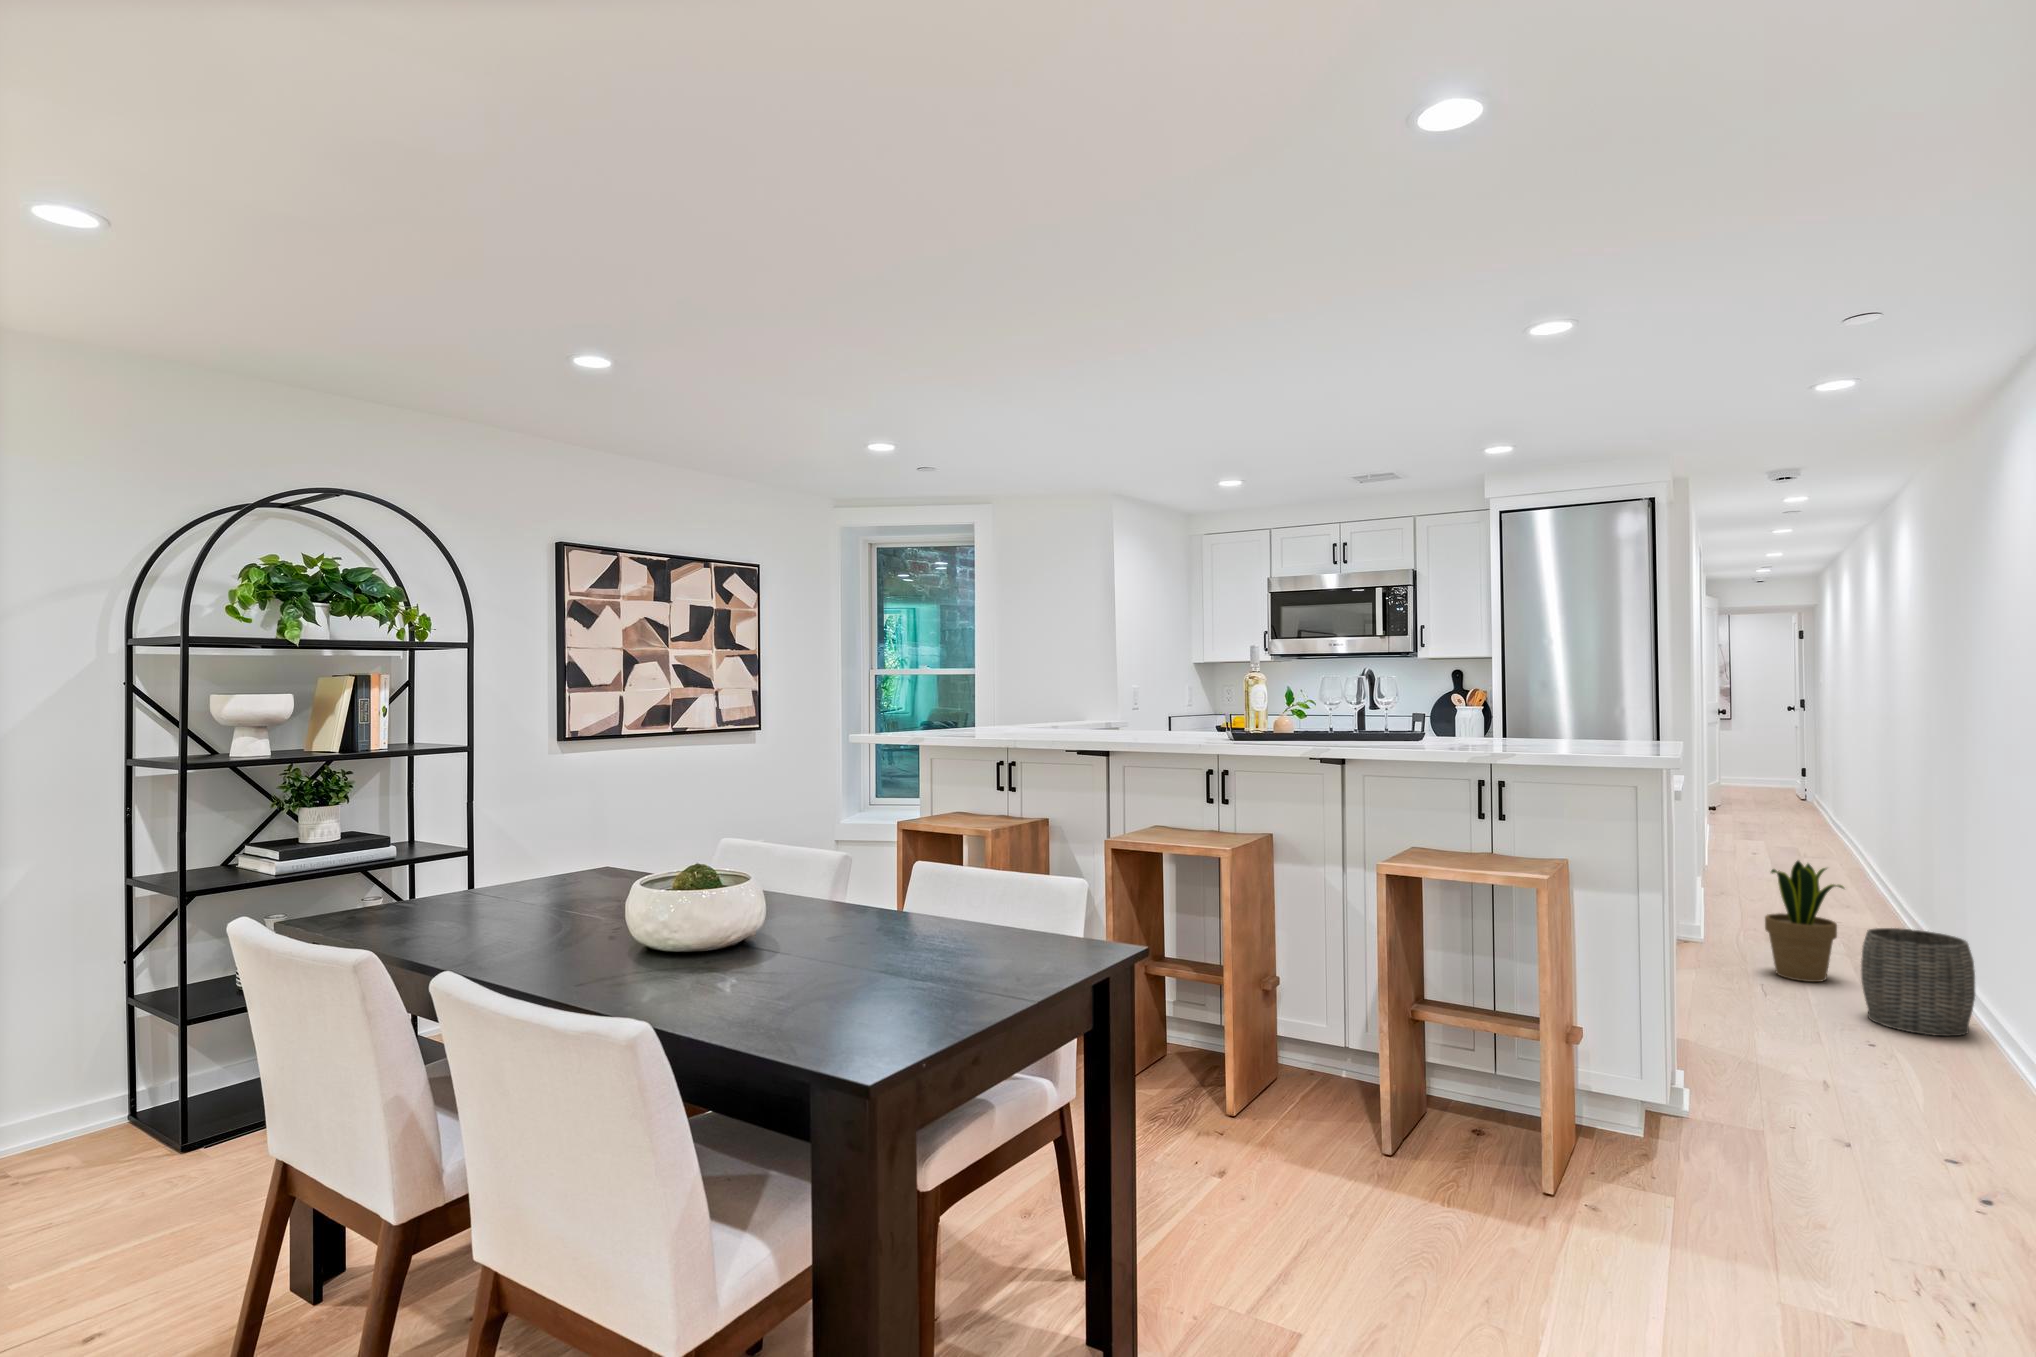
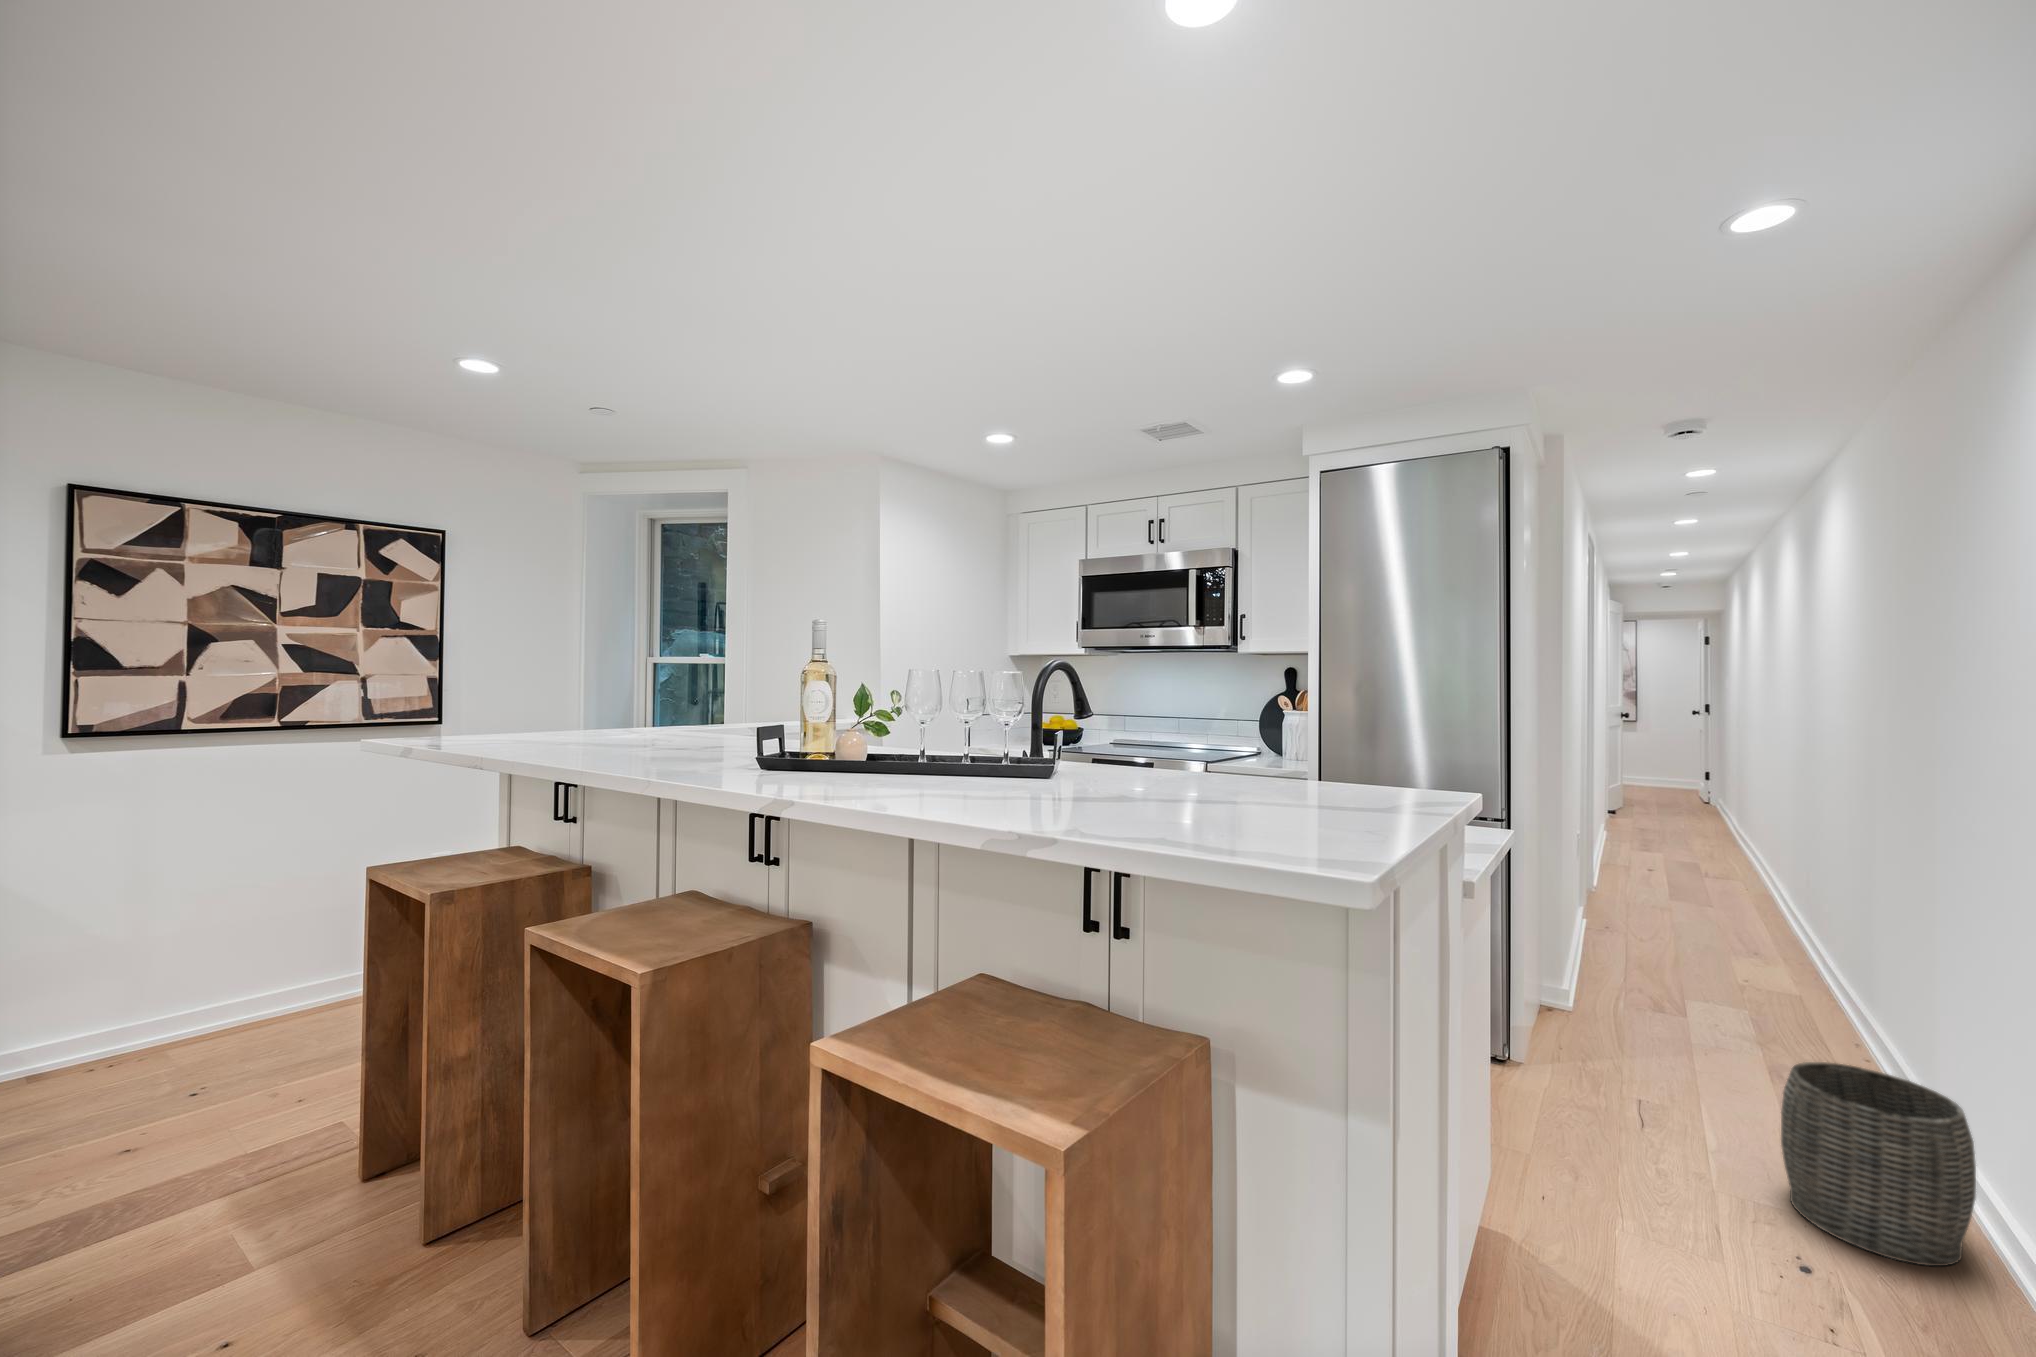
potted plant: present [1765,861,1844,982] -> none [1639,933,1756,1106]

